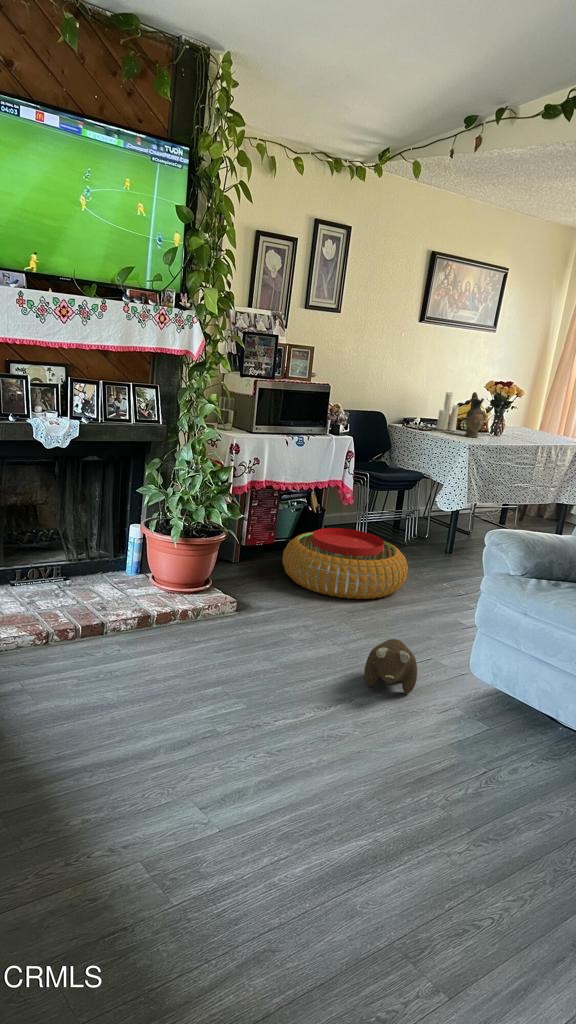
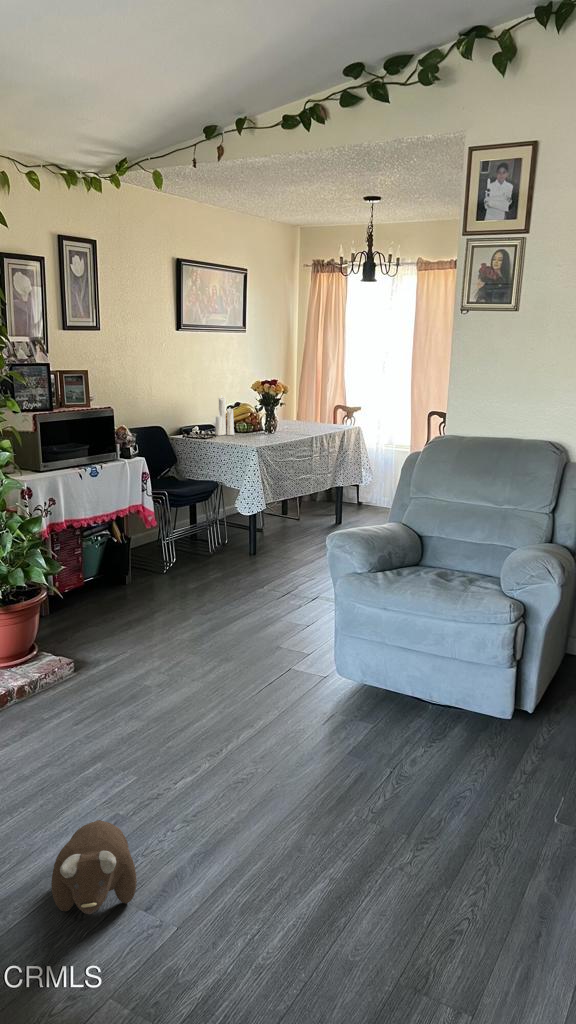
ceramic pitcher: present [465,392,486,437] -> none [244,394,262,438]
pouf: present [282,528,408,599] -> none [100,553,232,627]
plush toy: present [364,639,417,693] -> present [51,820,137,914]

